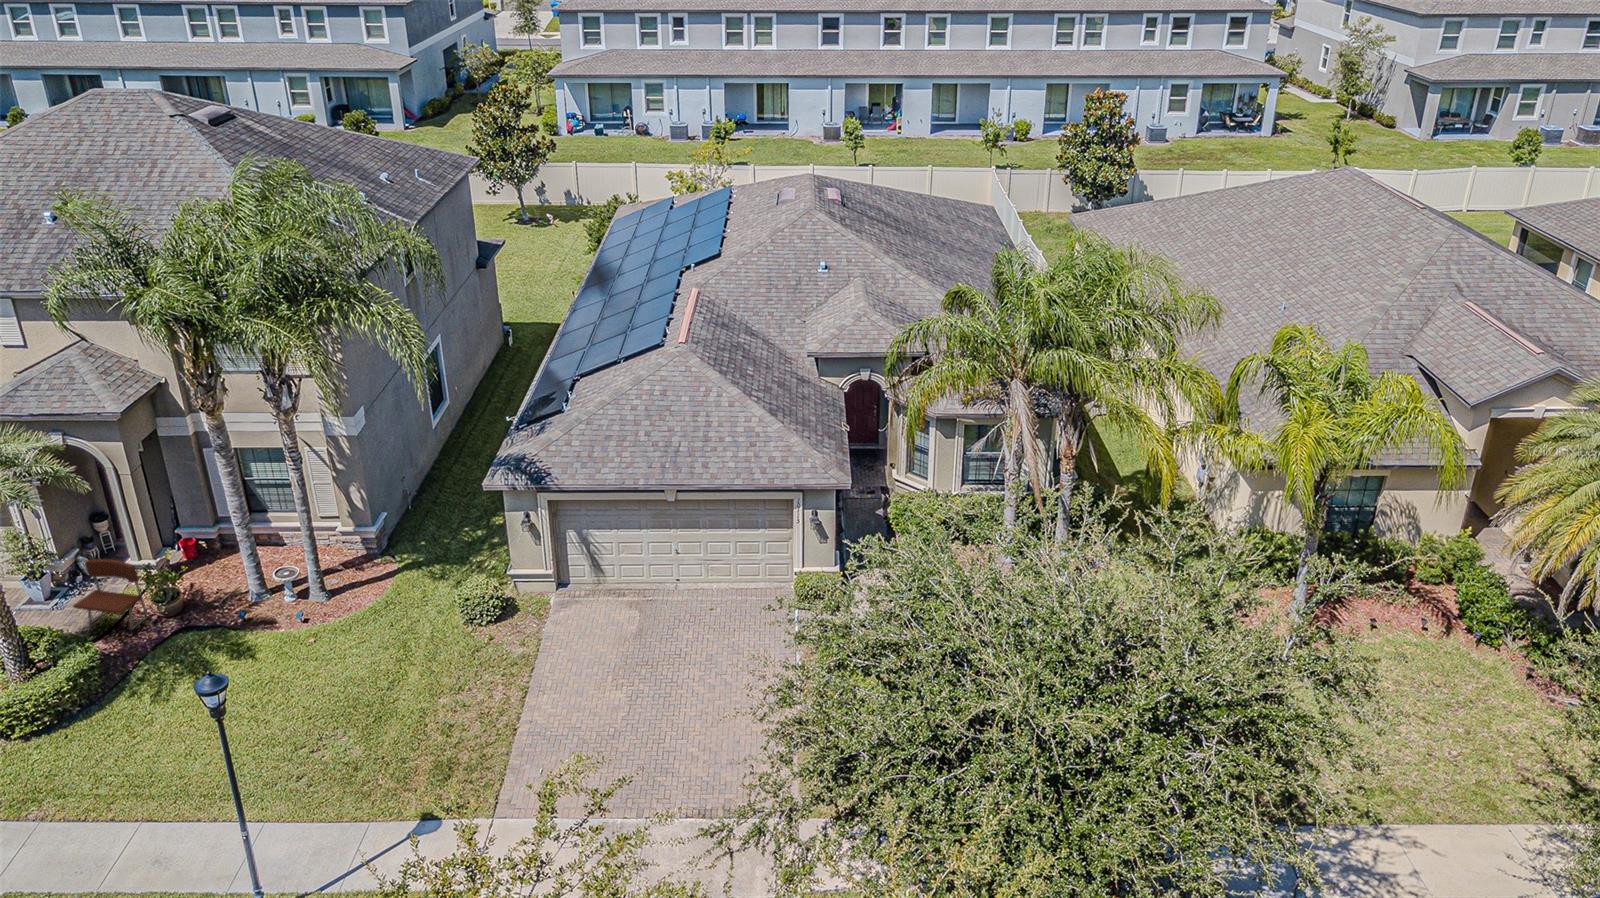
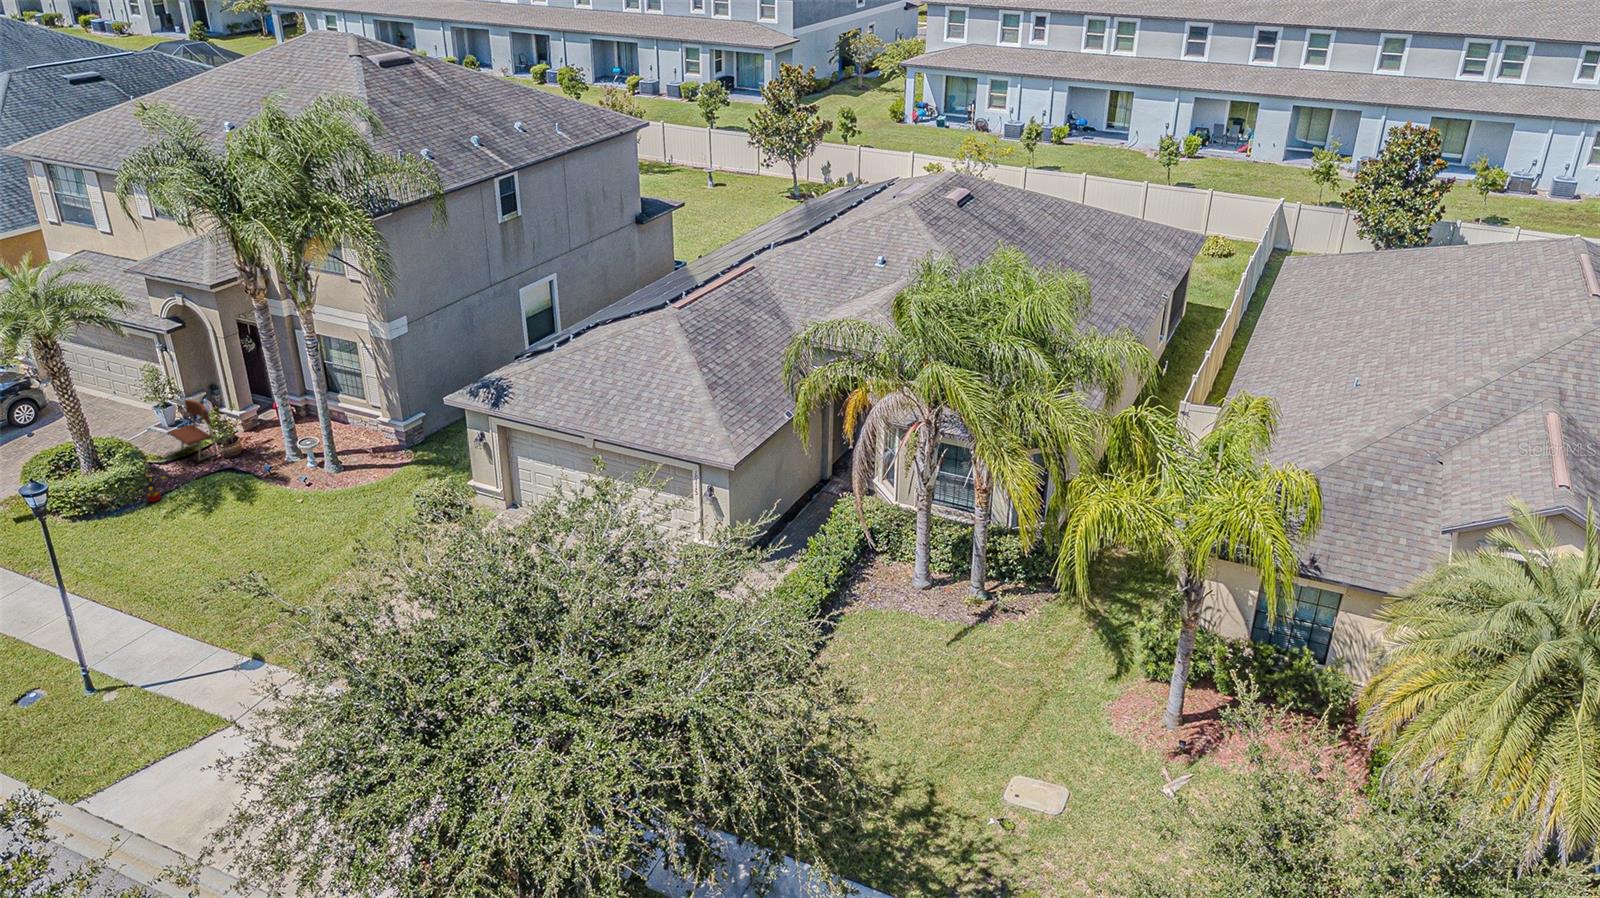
decorative plant: none [101,647,134,691] -> present [142,481,161,502]

